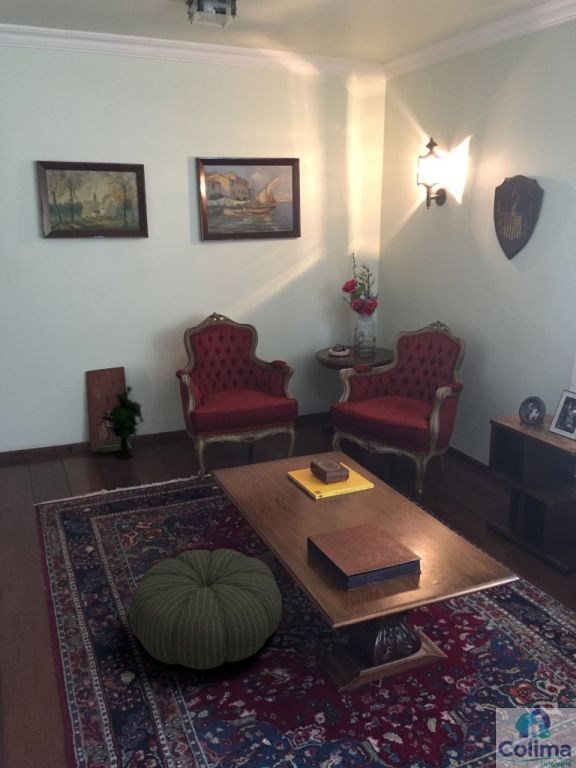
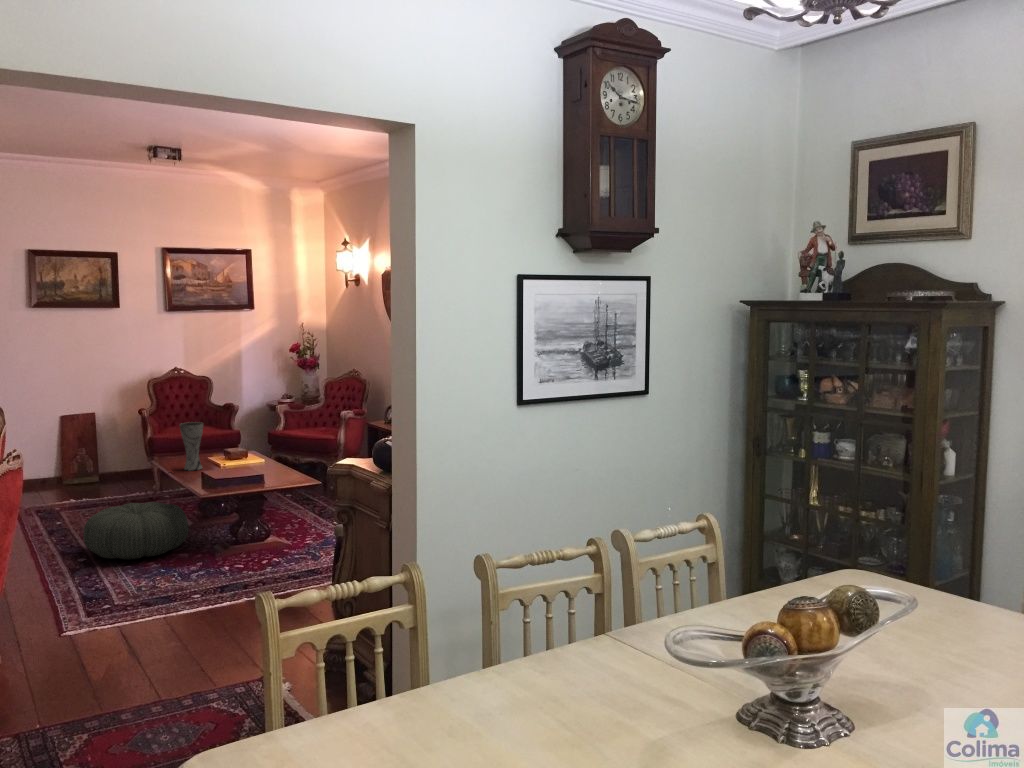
decorative plant: present [103,387,144,459] -> none [73,426,113,487]
vase: none [260,427,295,504] -> present [180,422,203,471]

